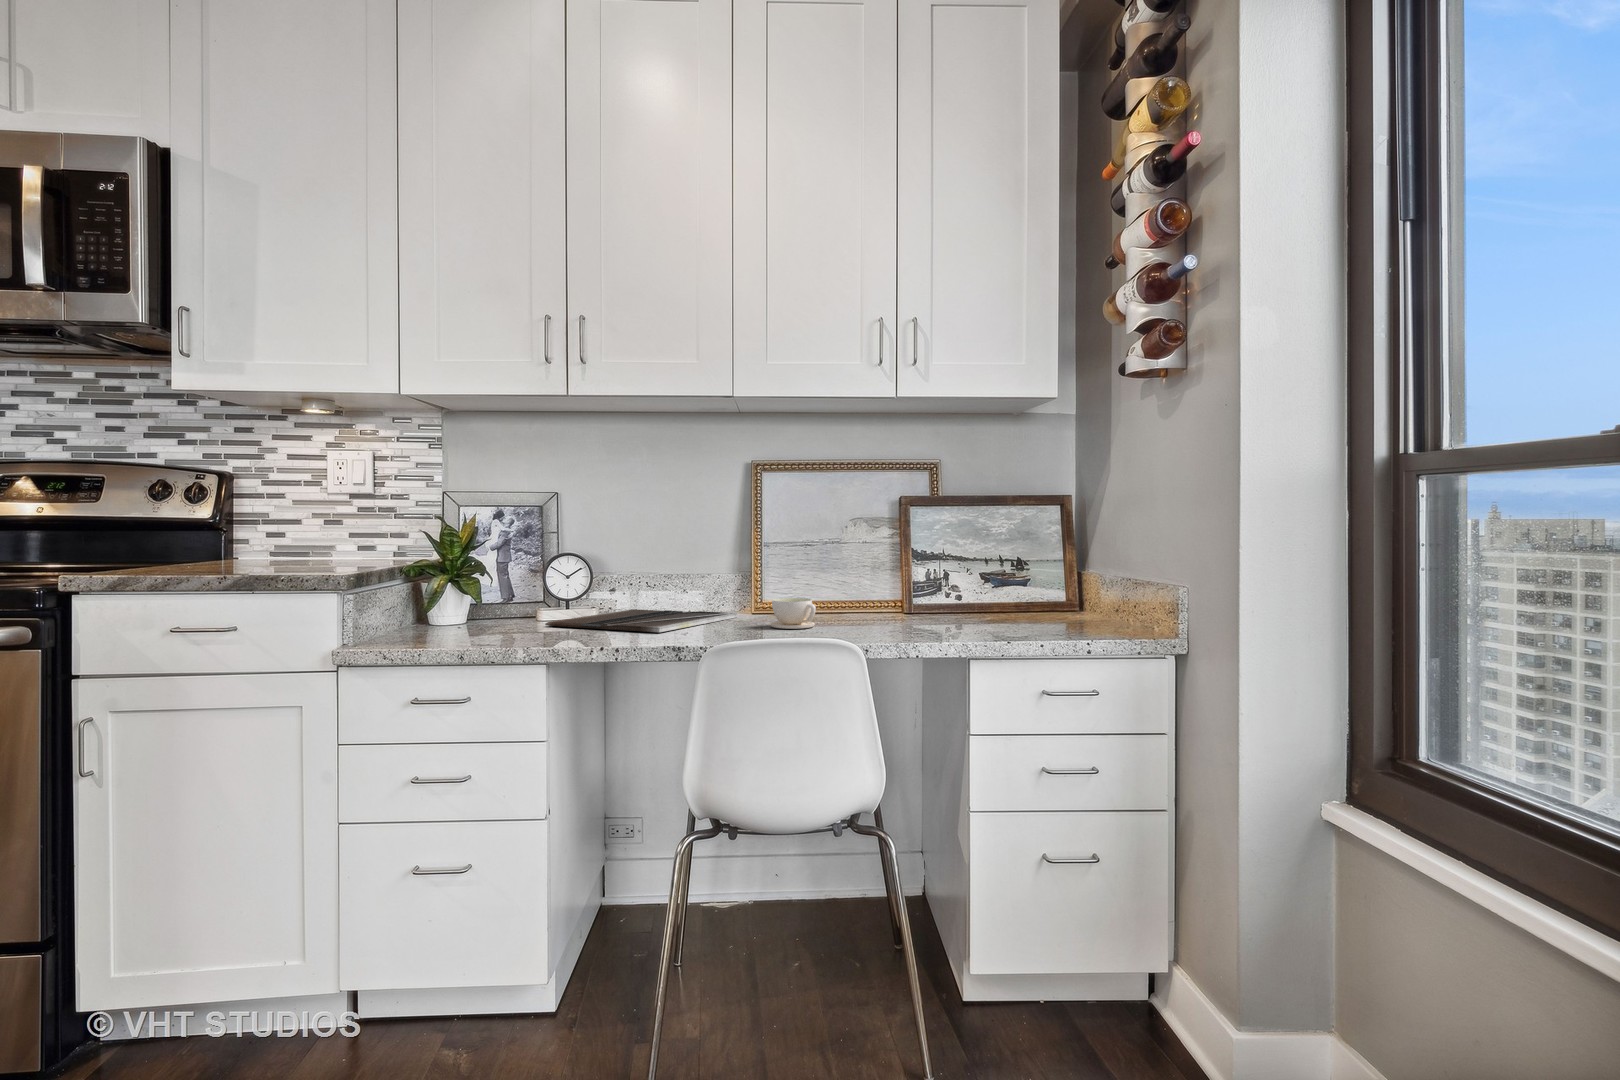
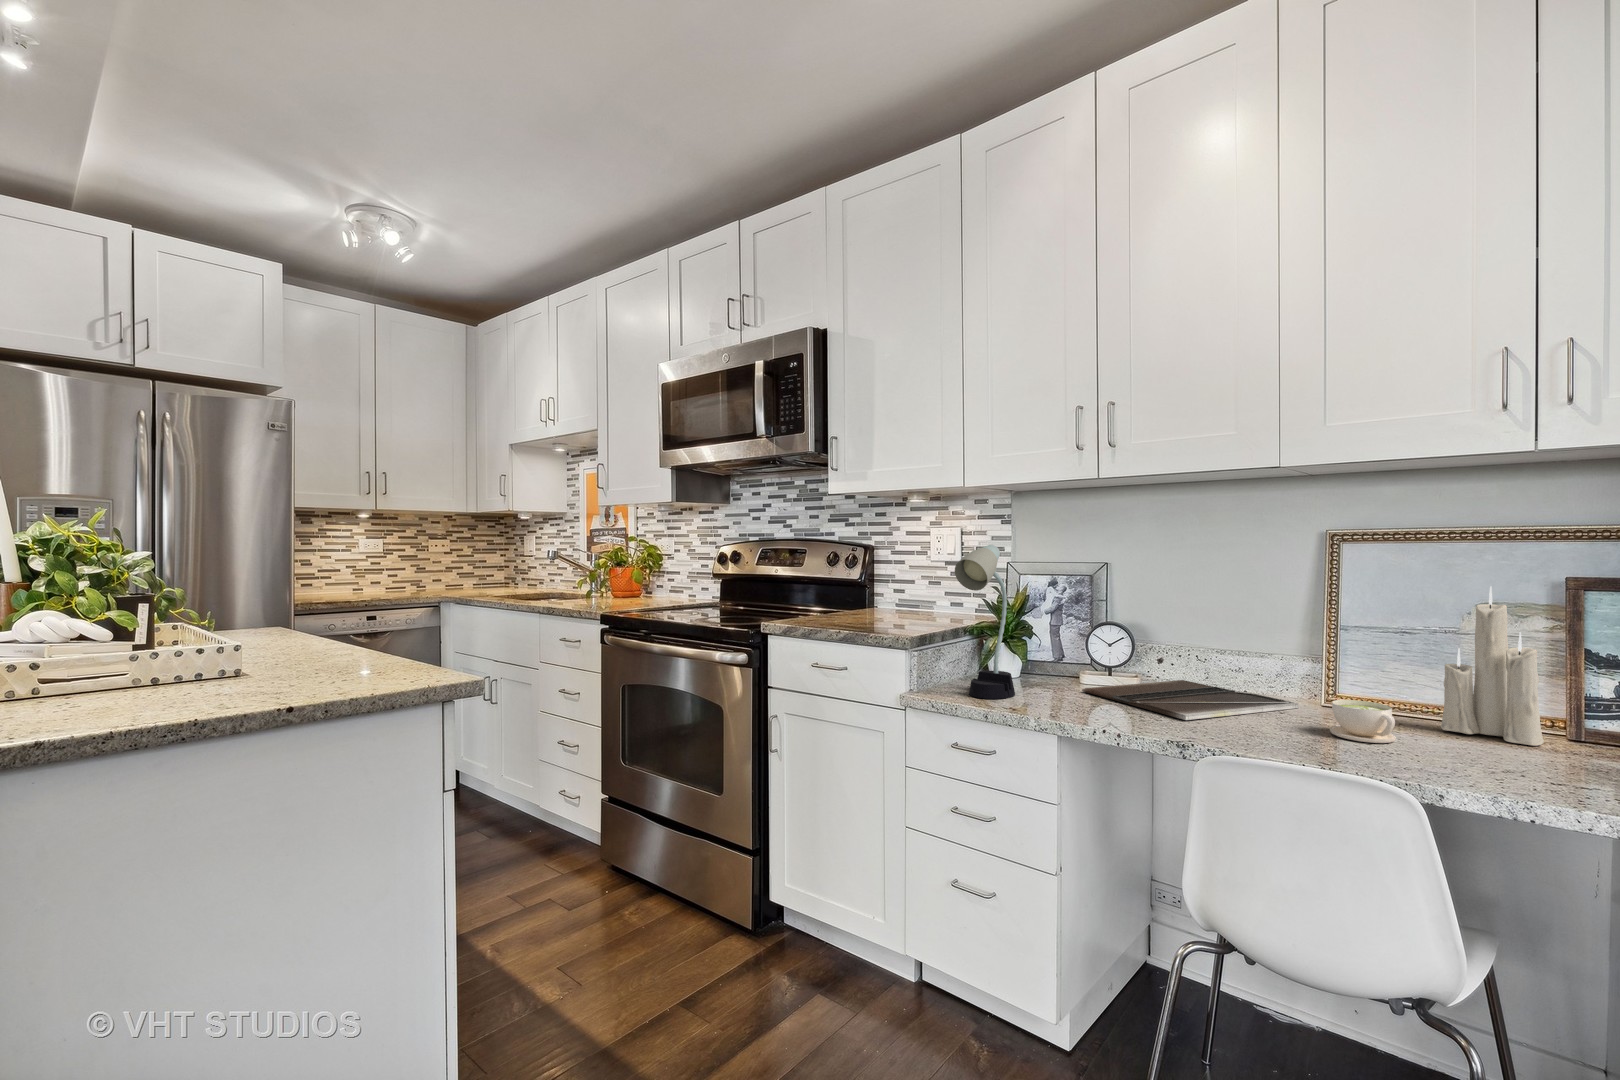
desk lamp: none [405,460,476,641] -> present [955,545,1015,699]
candle: none [835,495,894,619] -> present [1441,587,1544,746]

